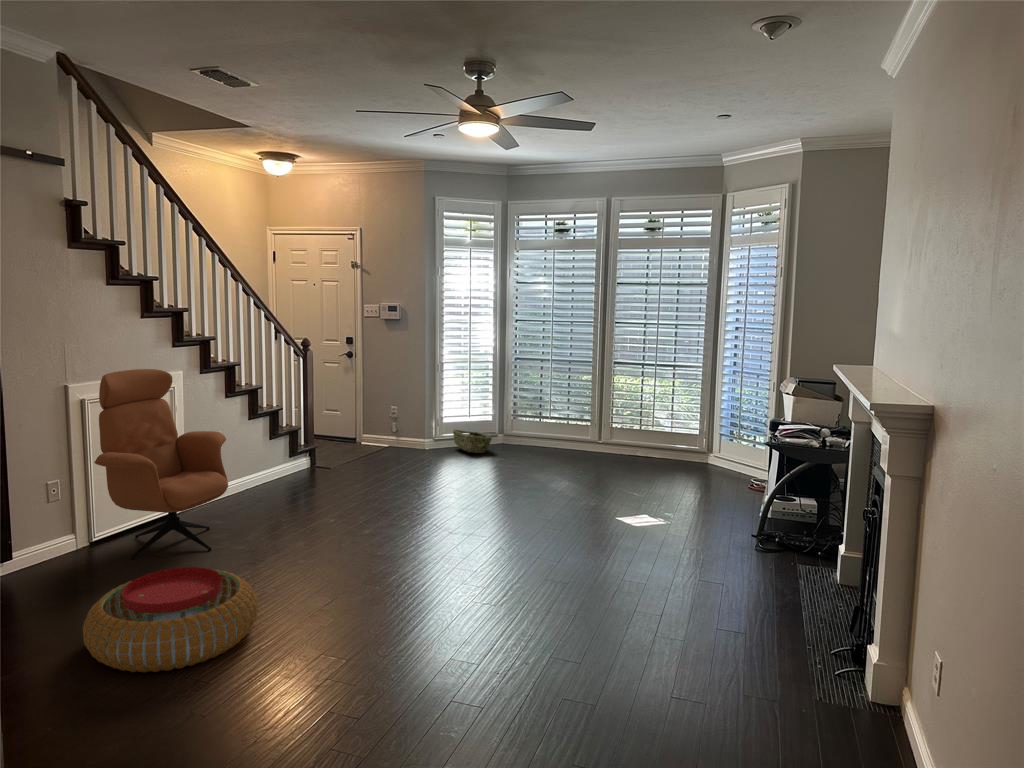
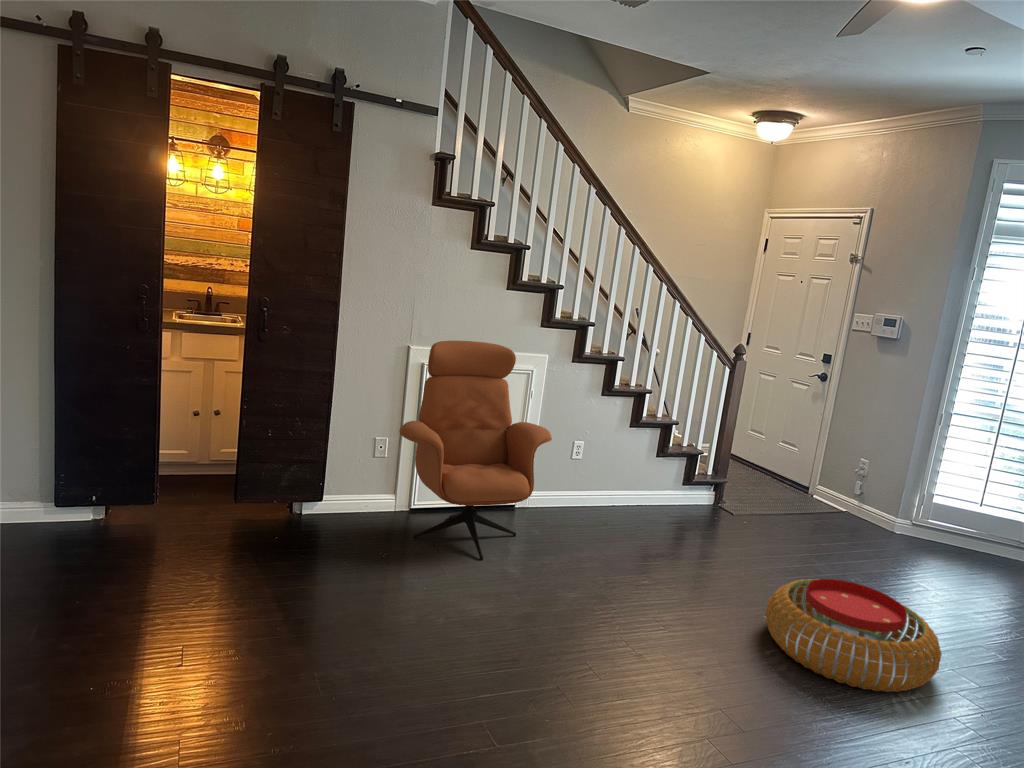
woven basket: present [453,429,492,453] -> none [942,517,1005,568]
pouf: present [83,567,258,672] -> present [765,579,942,692]

